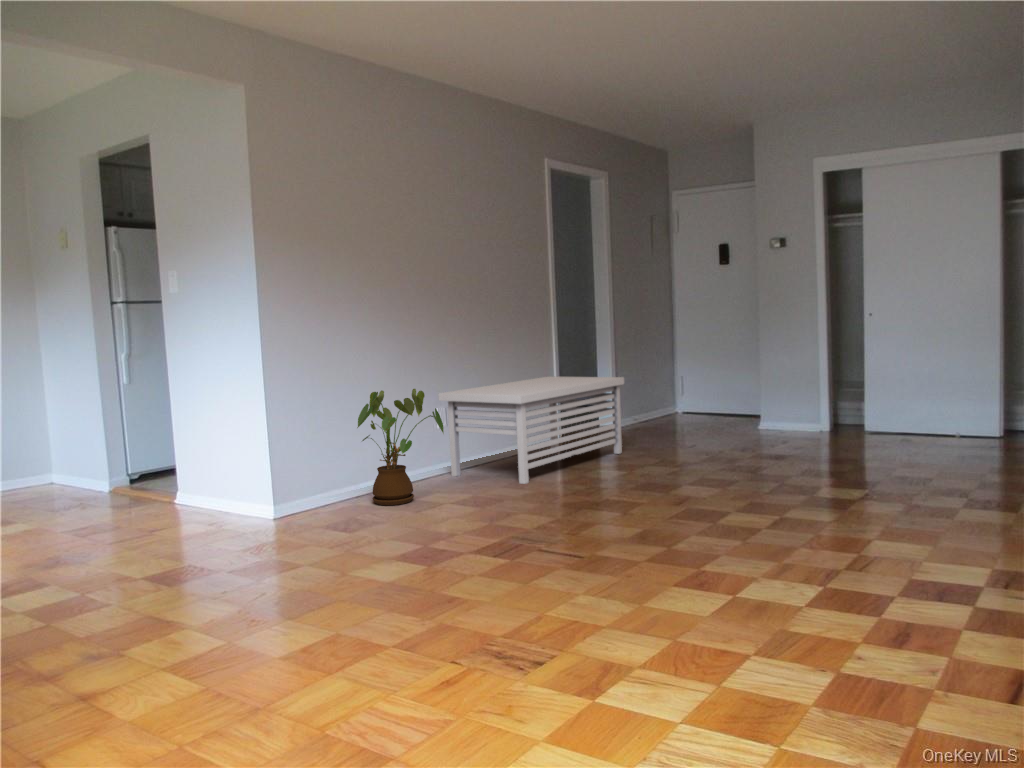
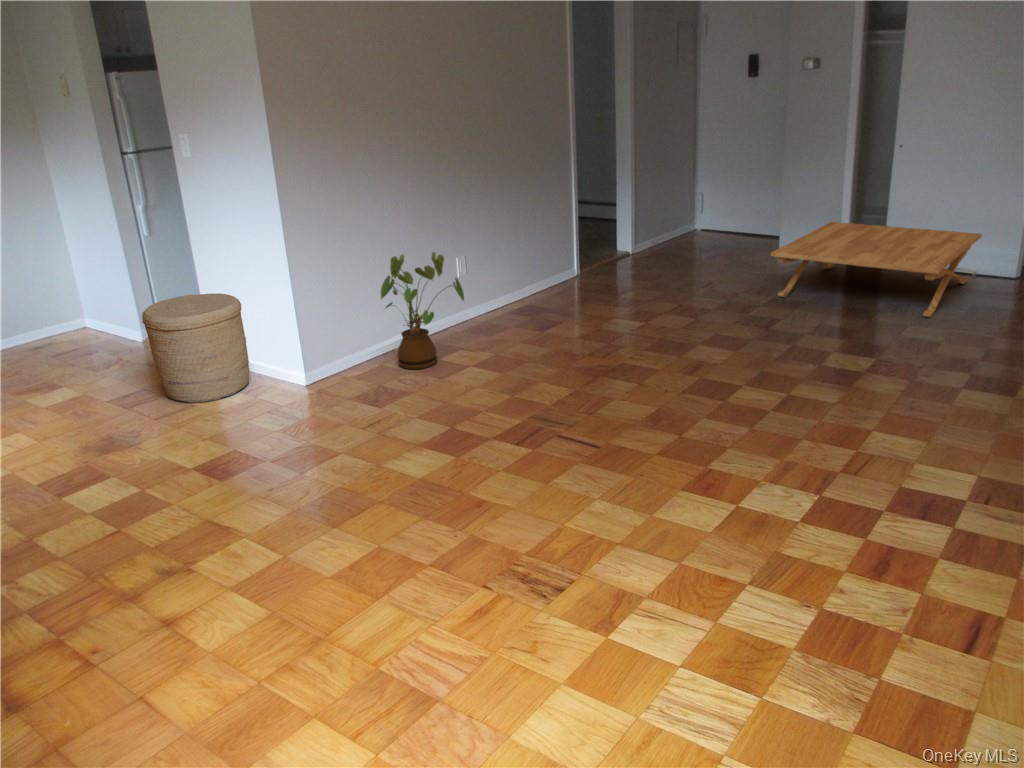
storage bench: present [439,376,624,484] -> none [457,213,643,340]
coffee table: none [753,390,960,464] -> present [771,222,982,317]
woven basket: none [108,424,215,532] -> present [142,293,250,403]

